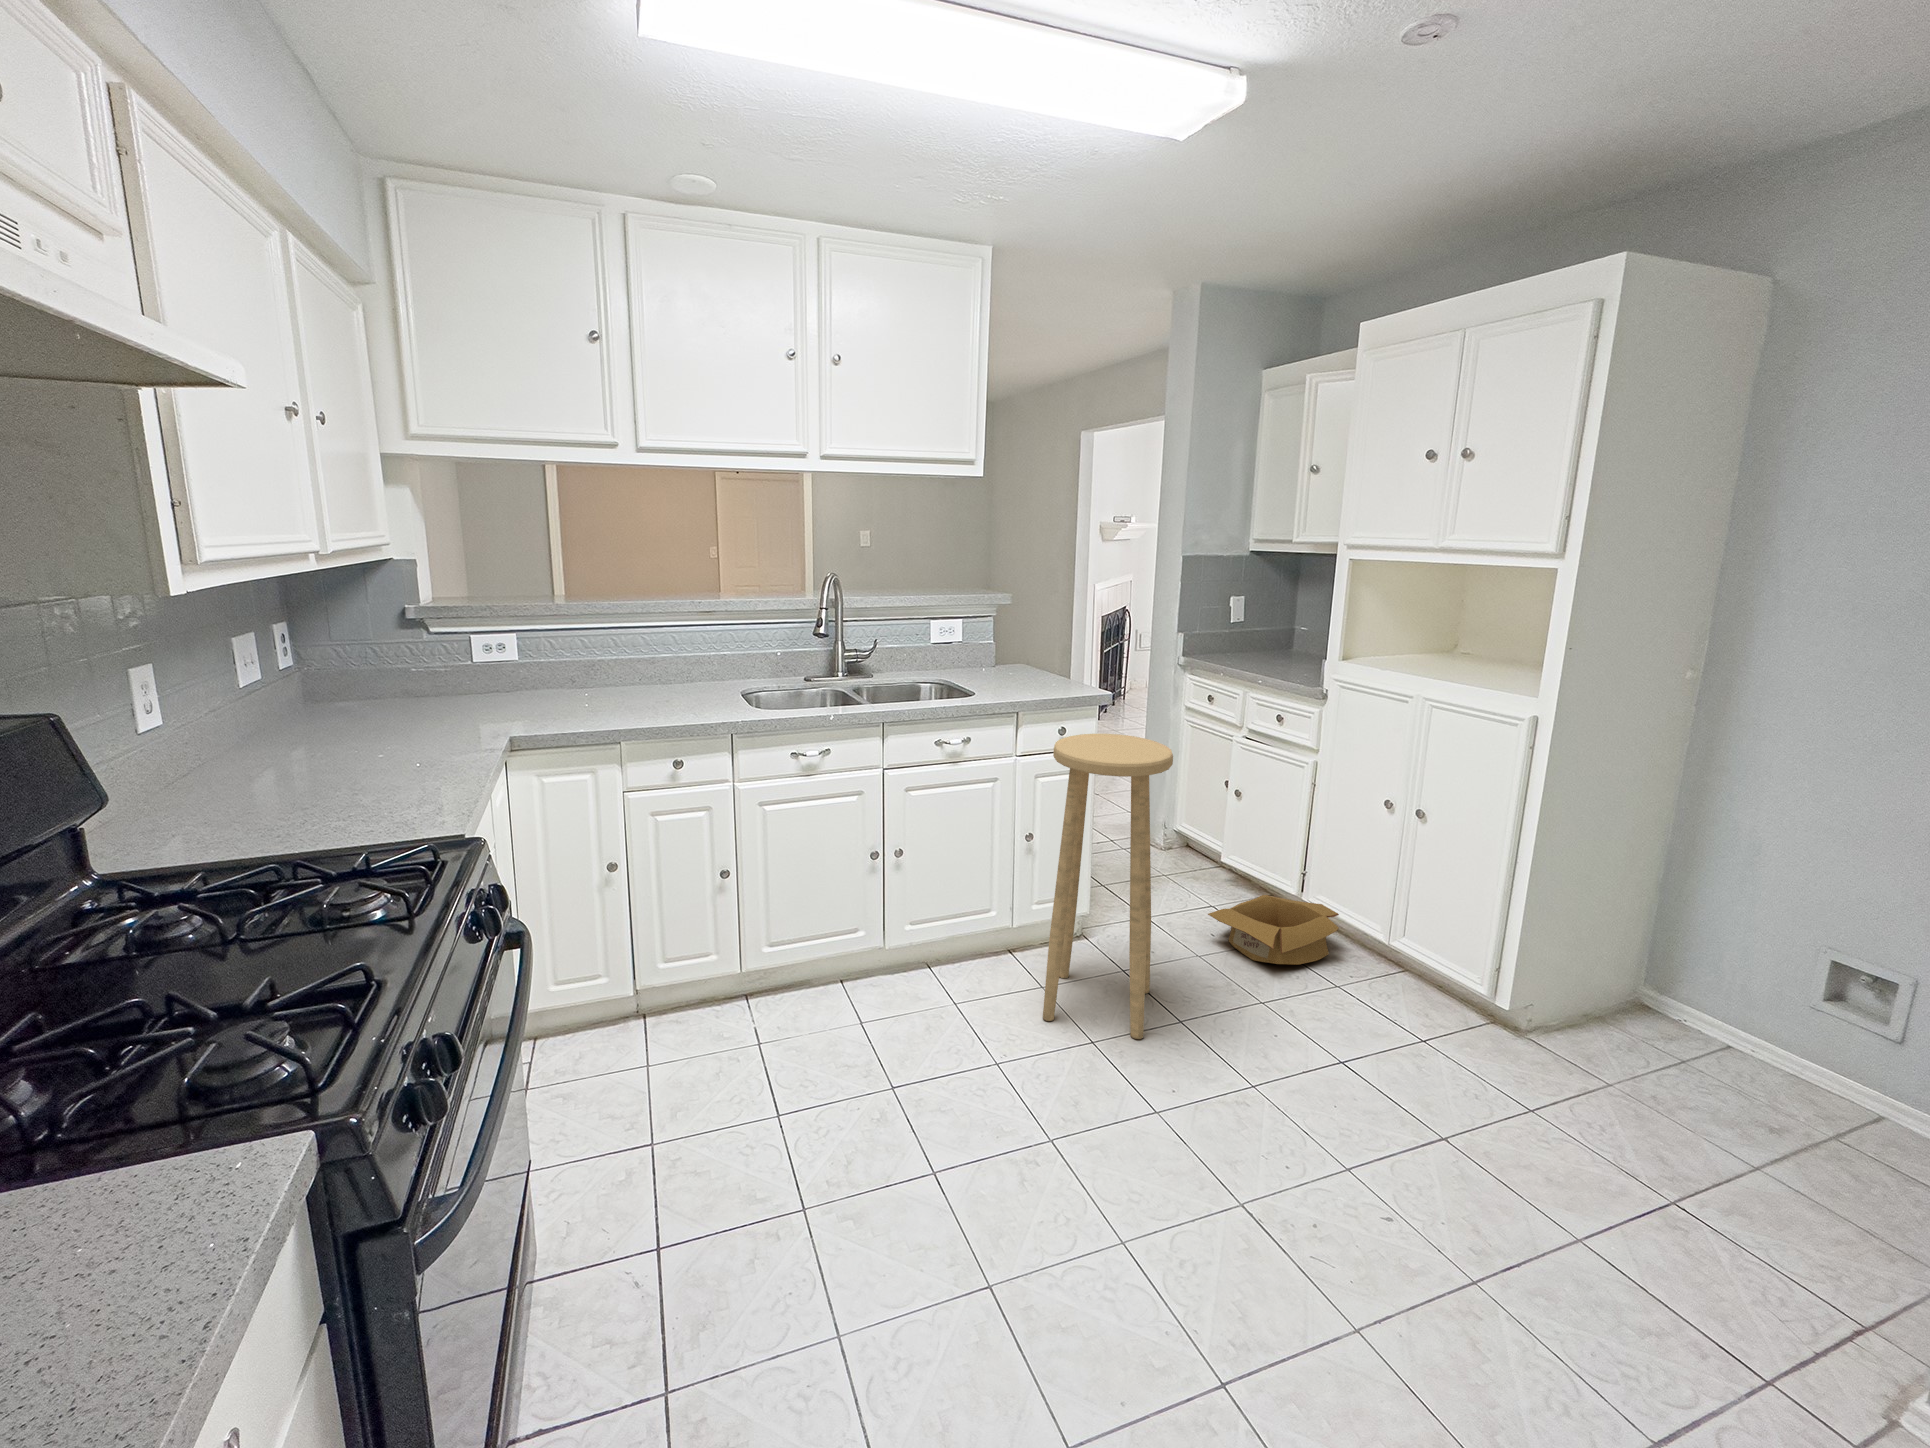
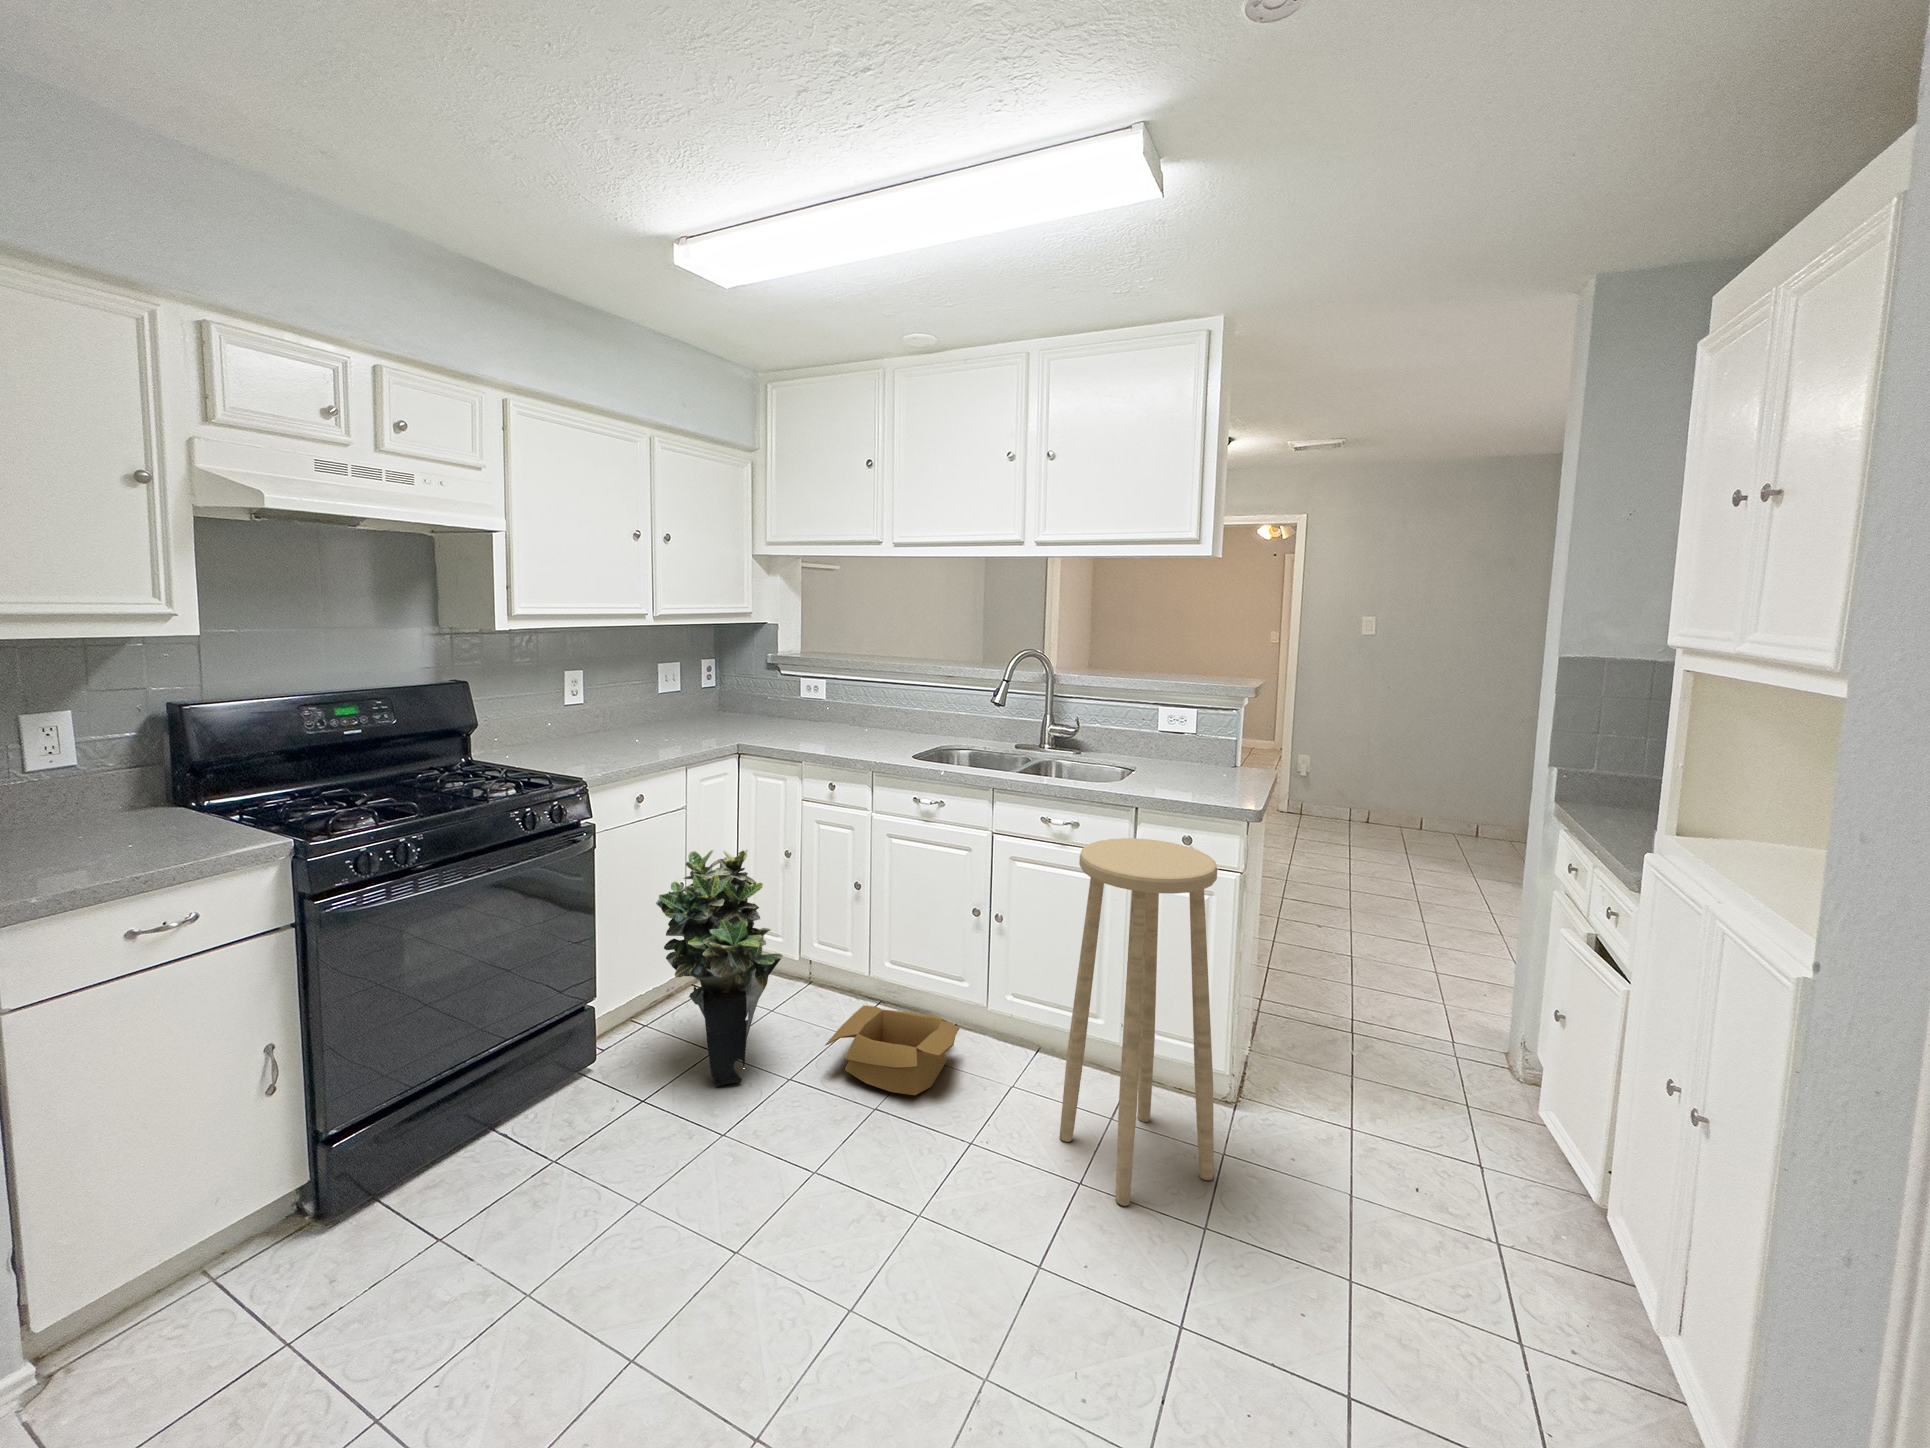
potted plant: none [582,868,766,1171] -> present [656,850,783,1086]
cardboard box: present [1208,895,1339,965] -> present [825,1005,959,1095]

